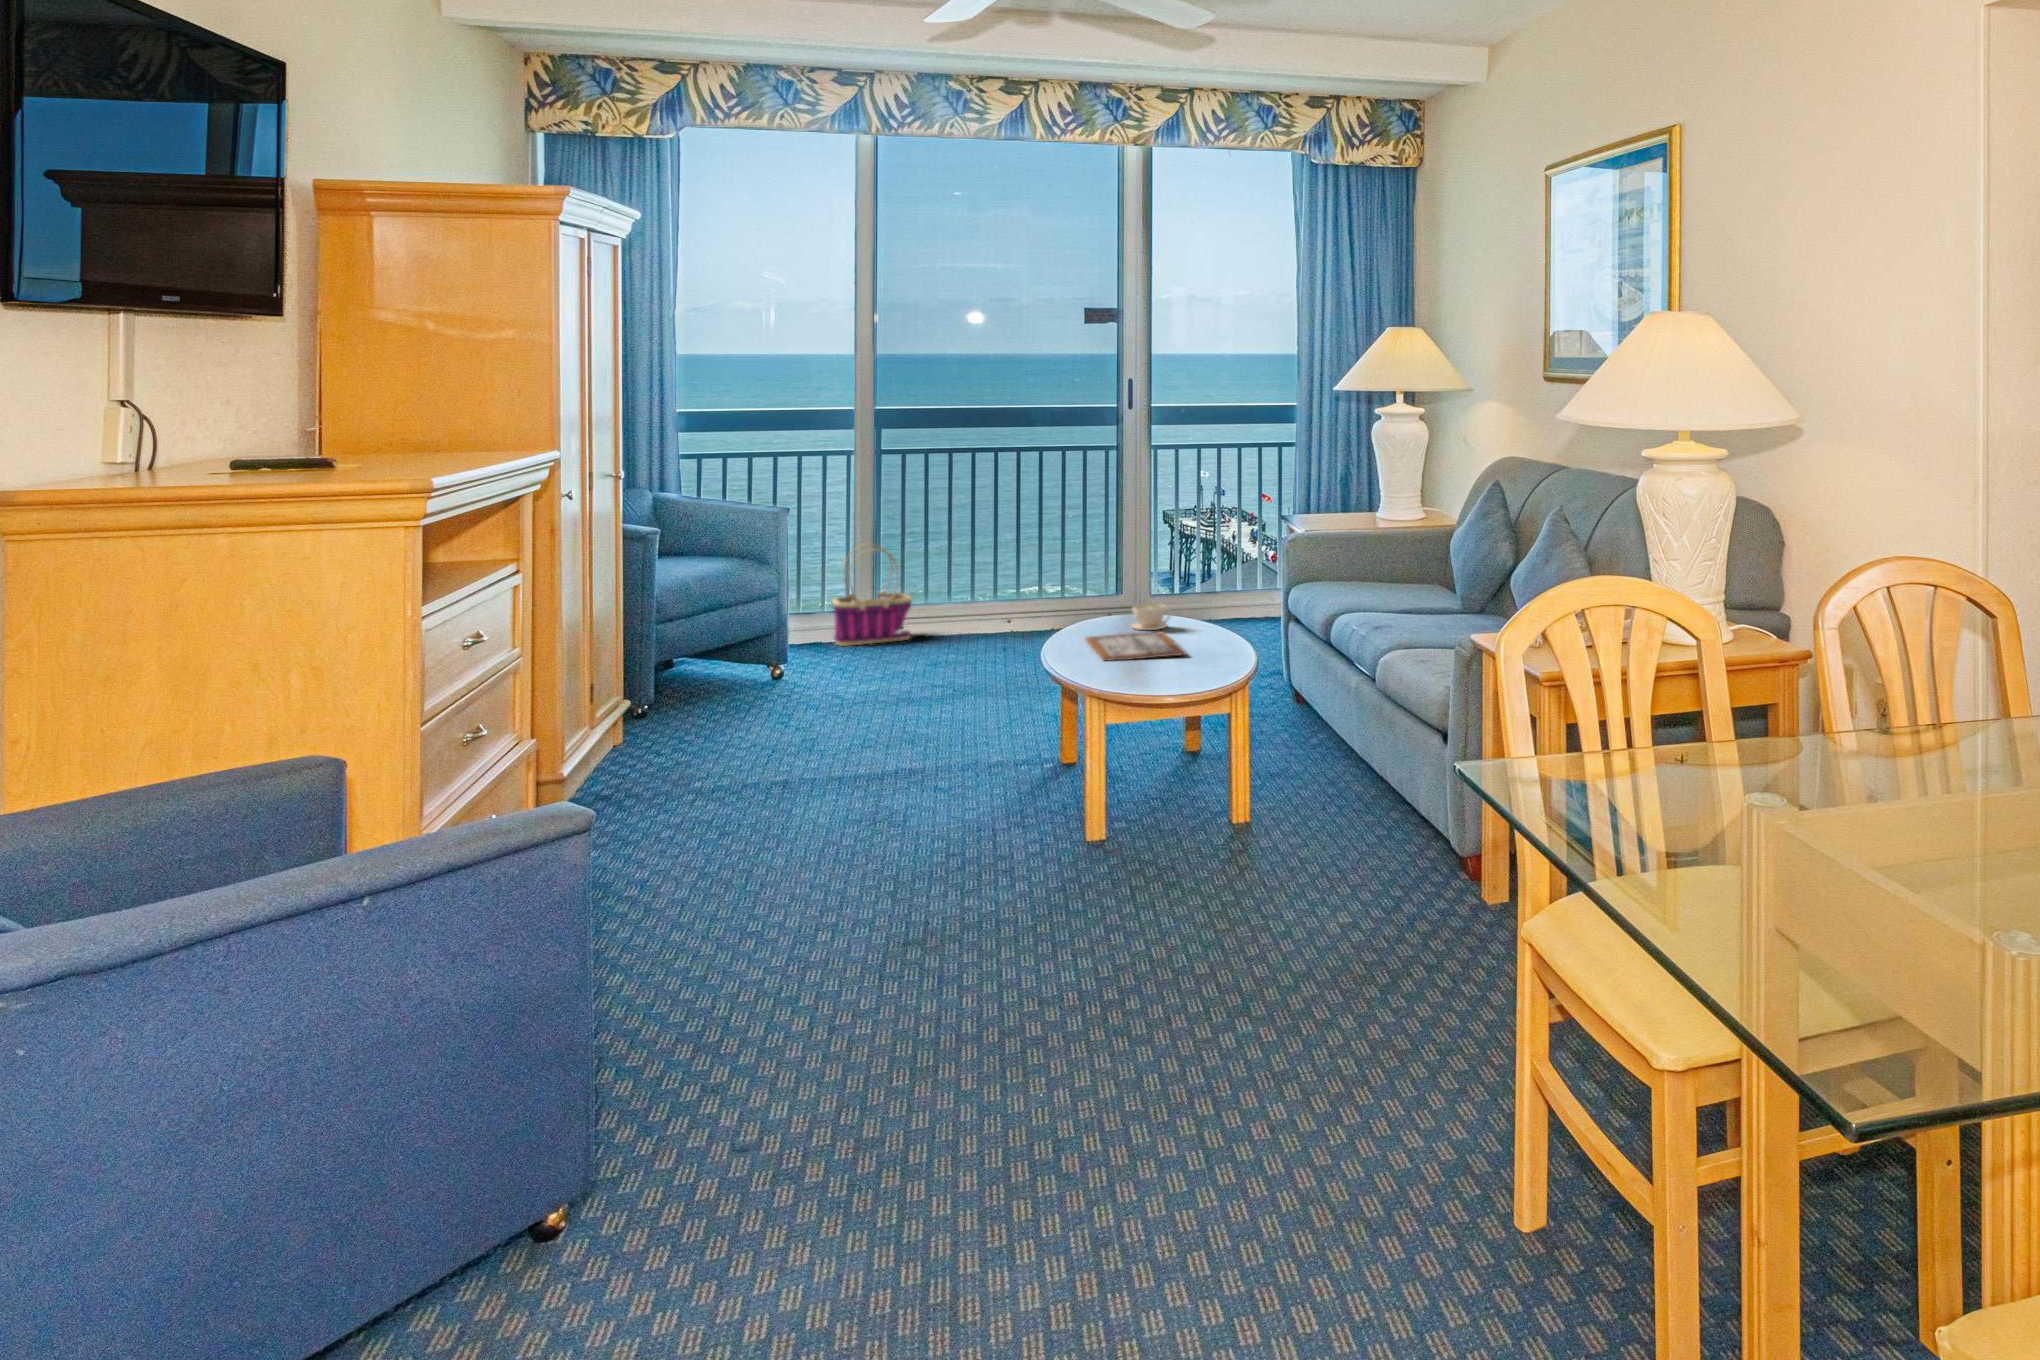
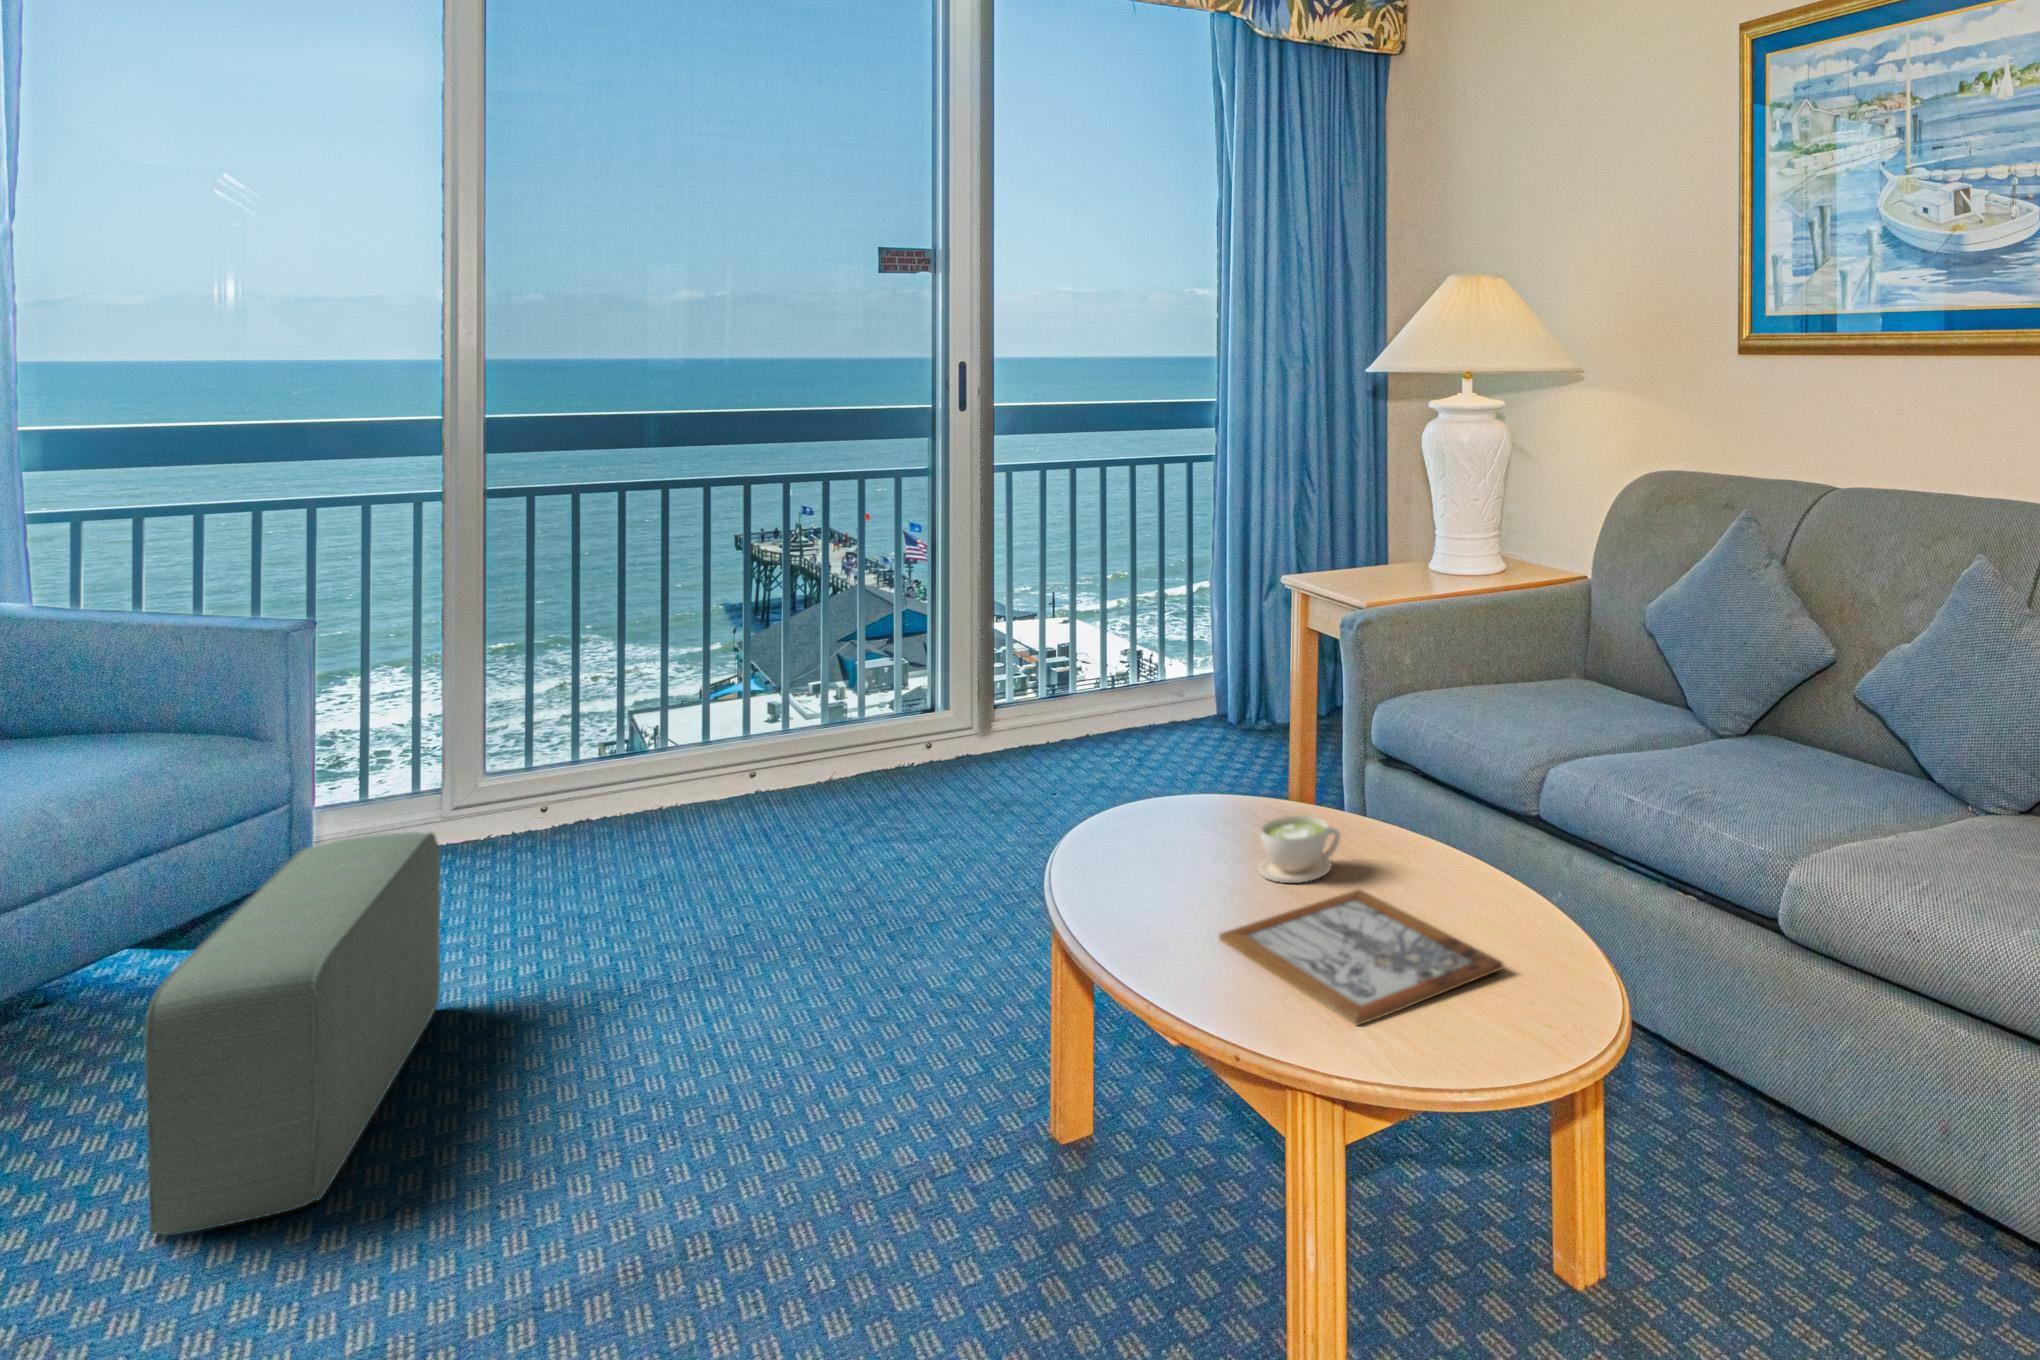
basket: present [832,544,912,646] -> none [405,671,579,875]
pouf: none [708,600,827,732] -> present [145,832,440,1235]

